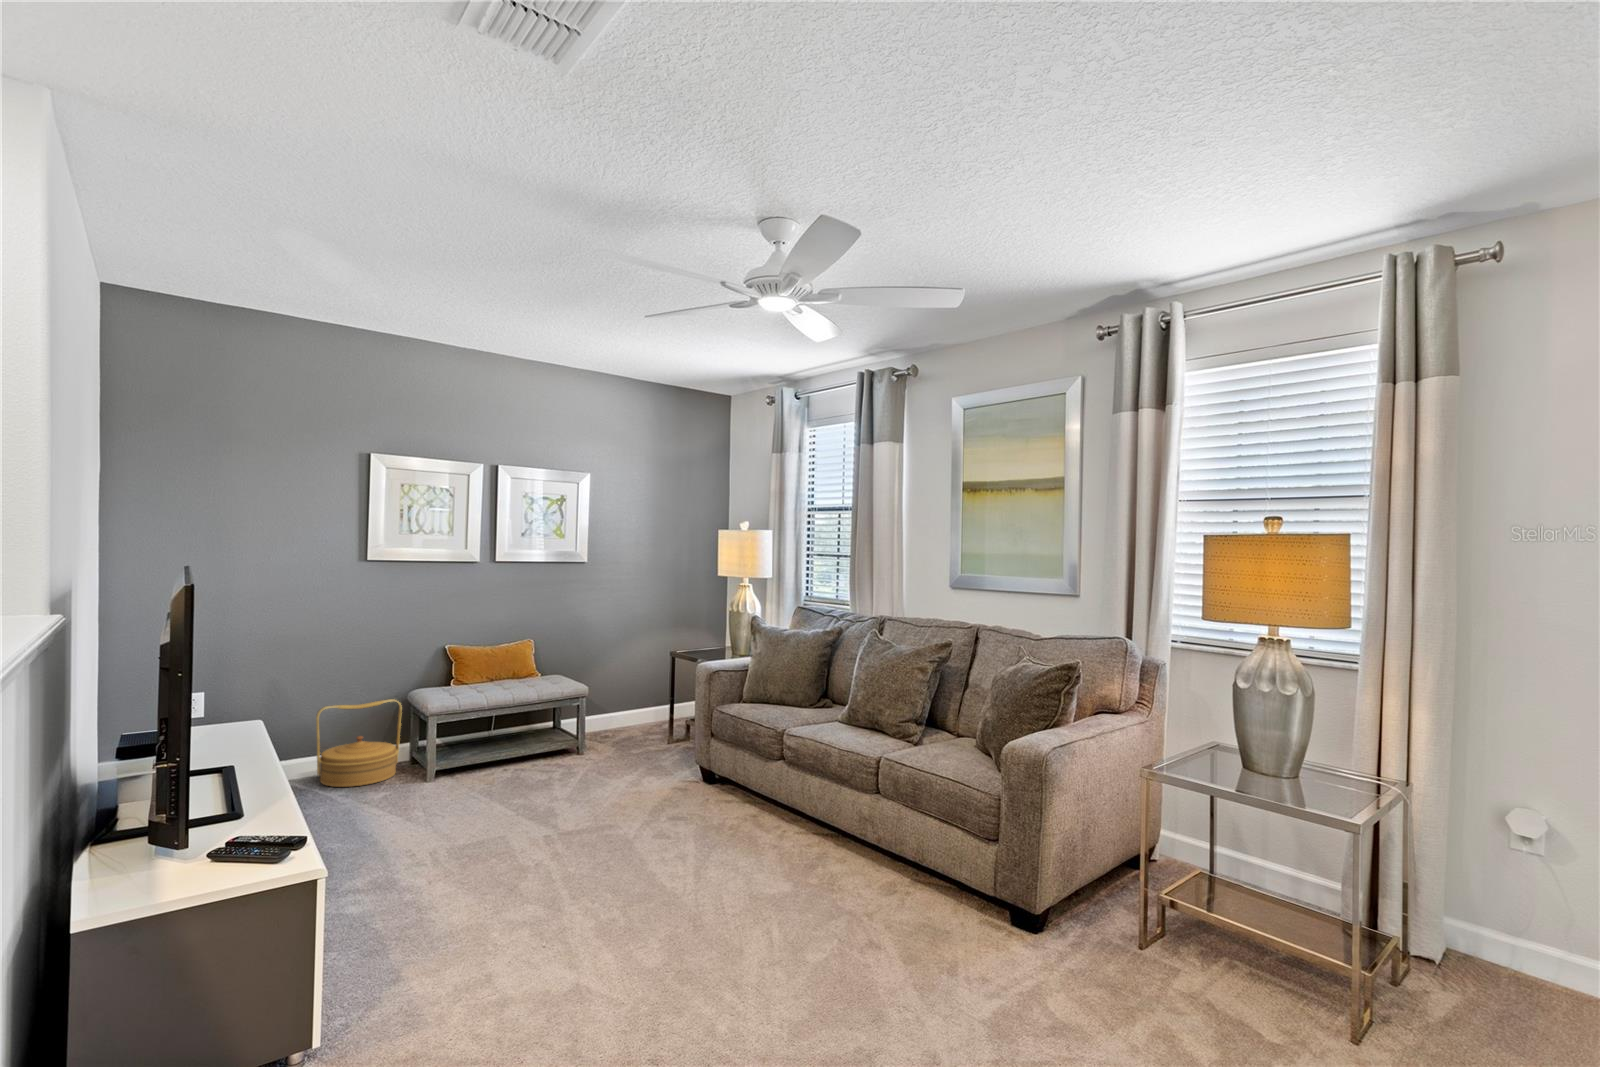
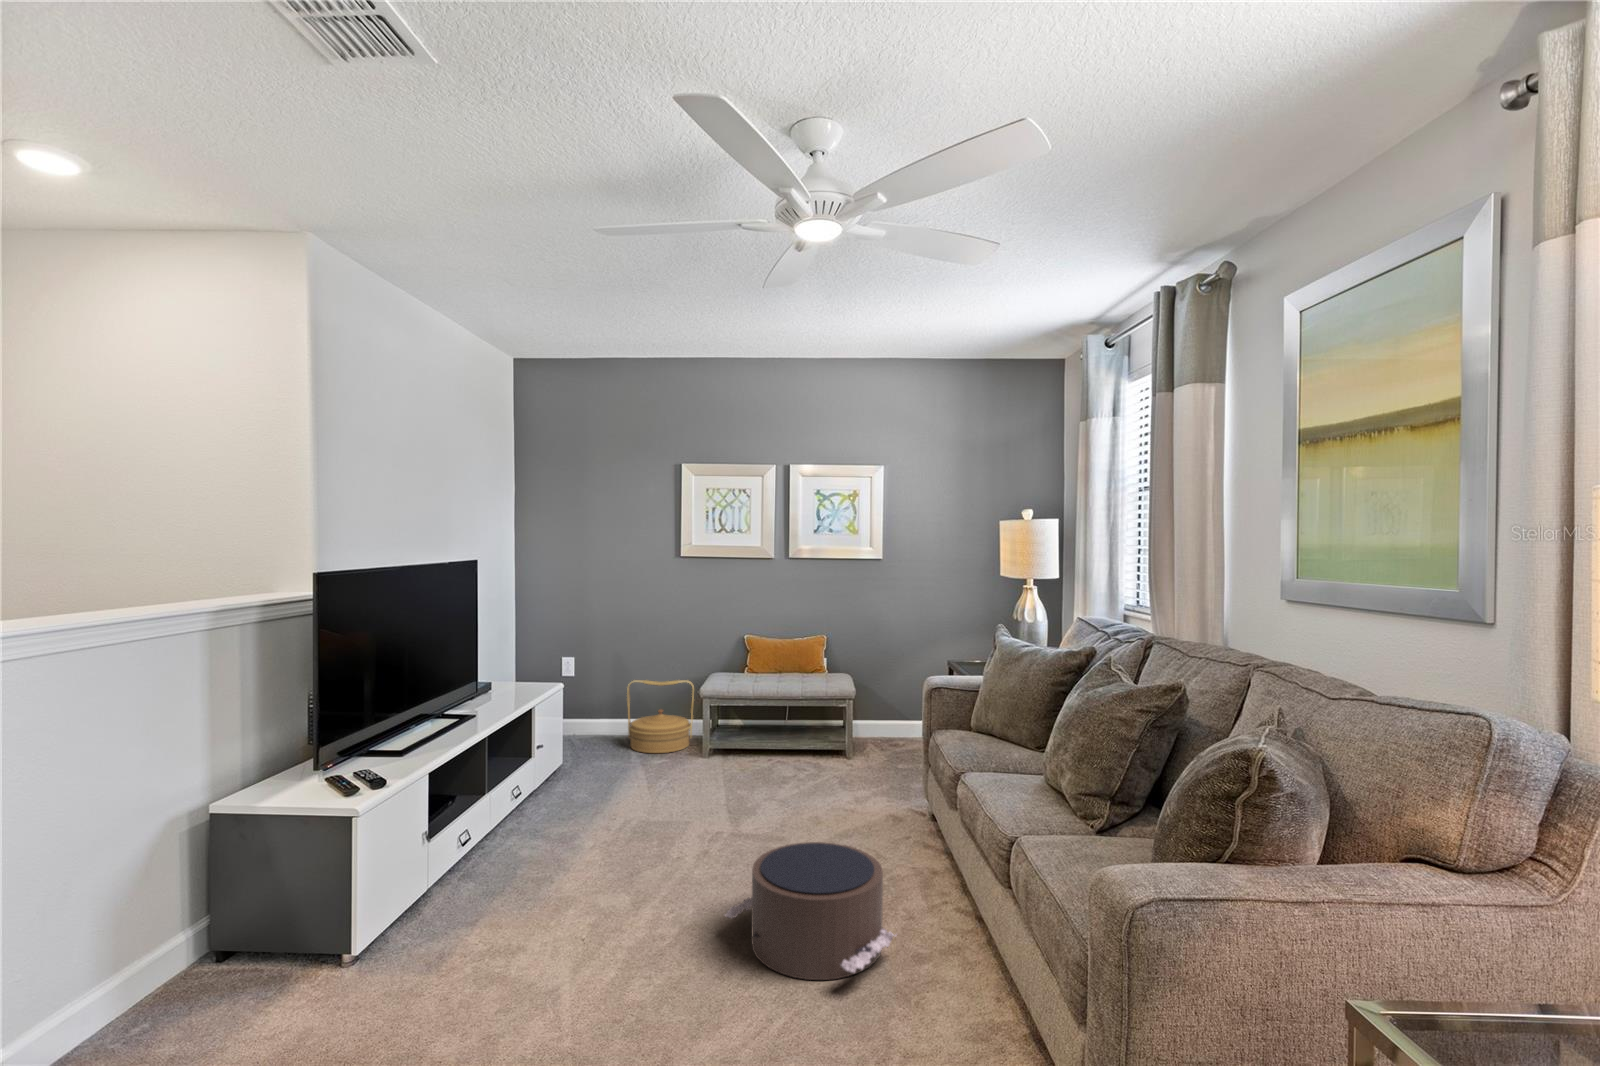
pouf: none [662,799,798,899] -> present [725,842,896,980]

